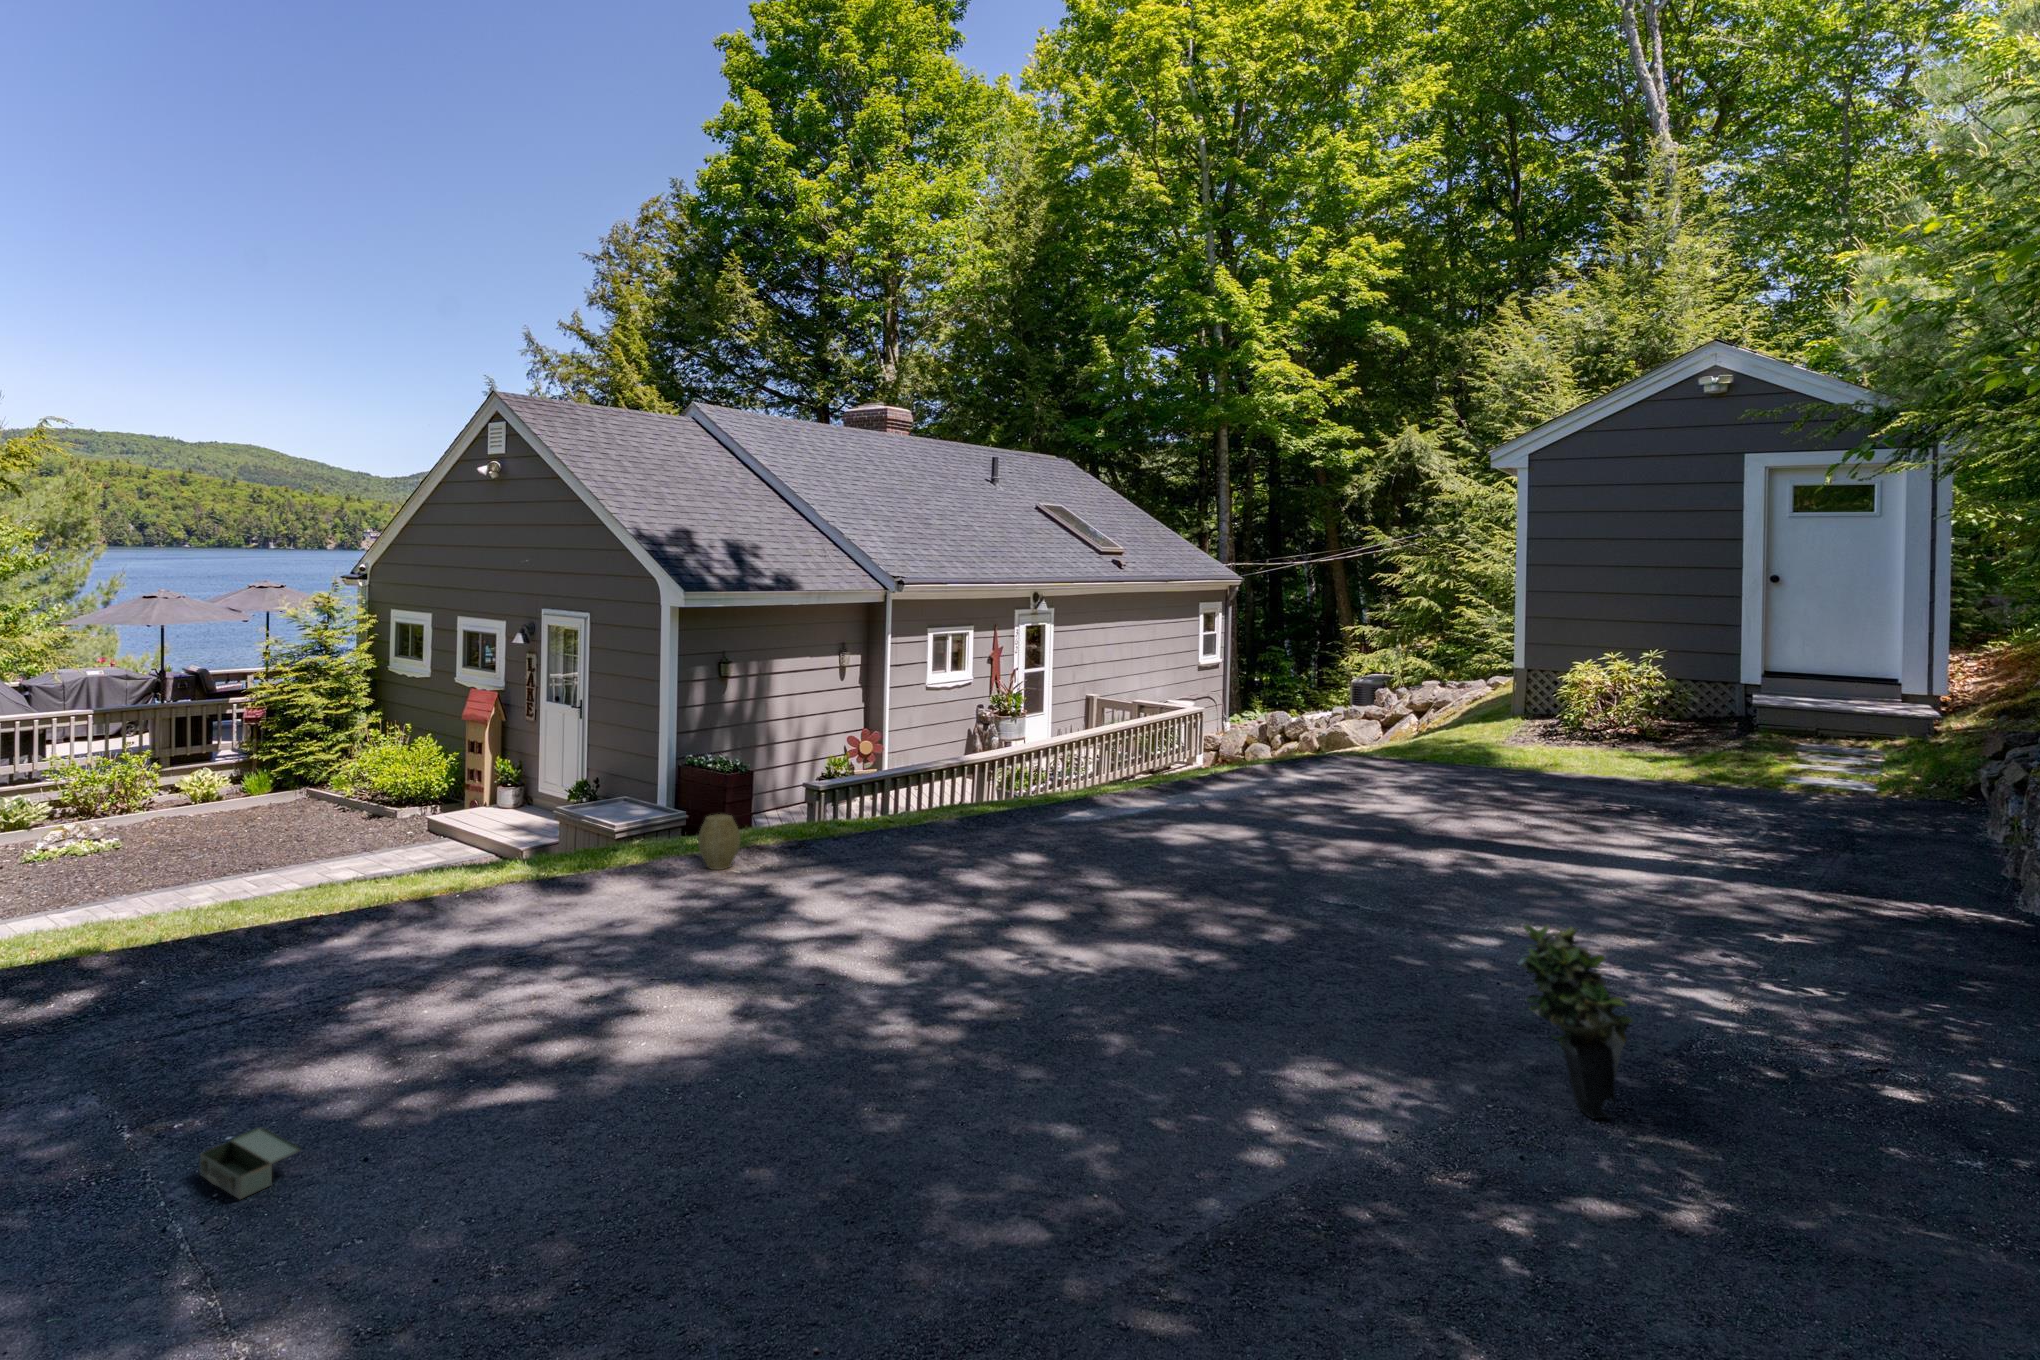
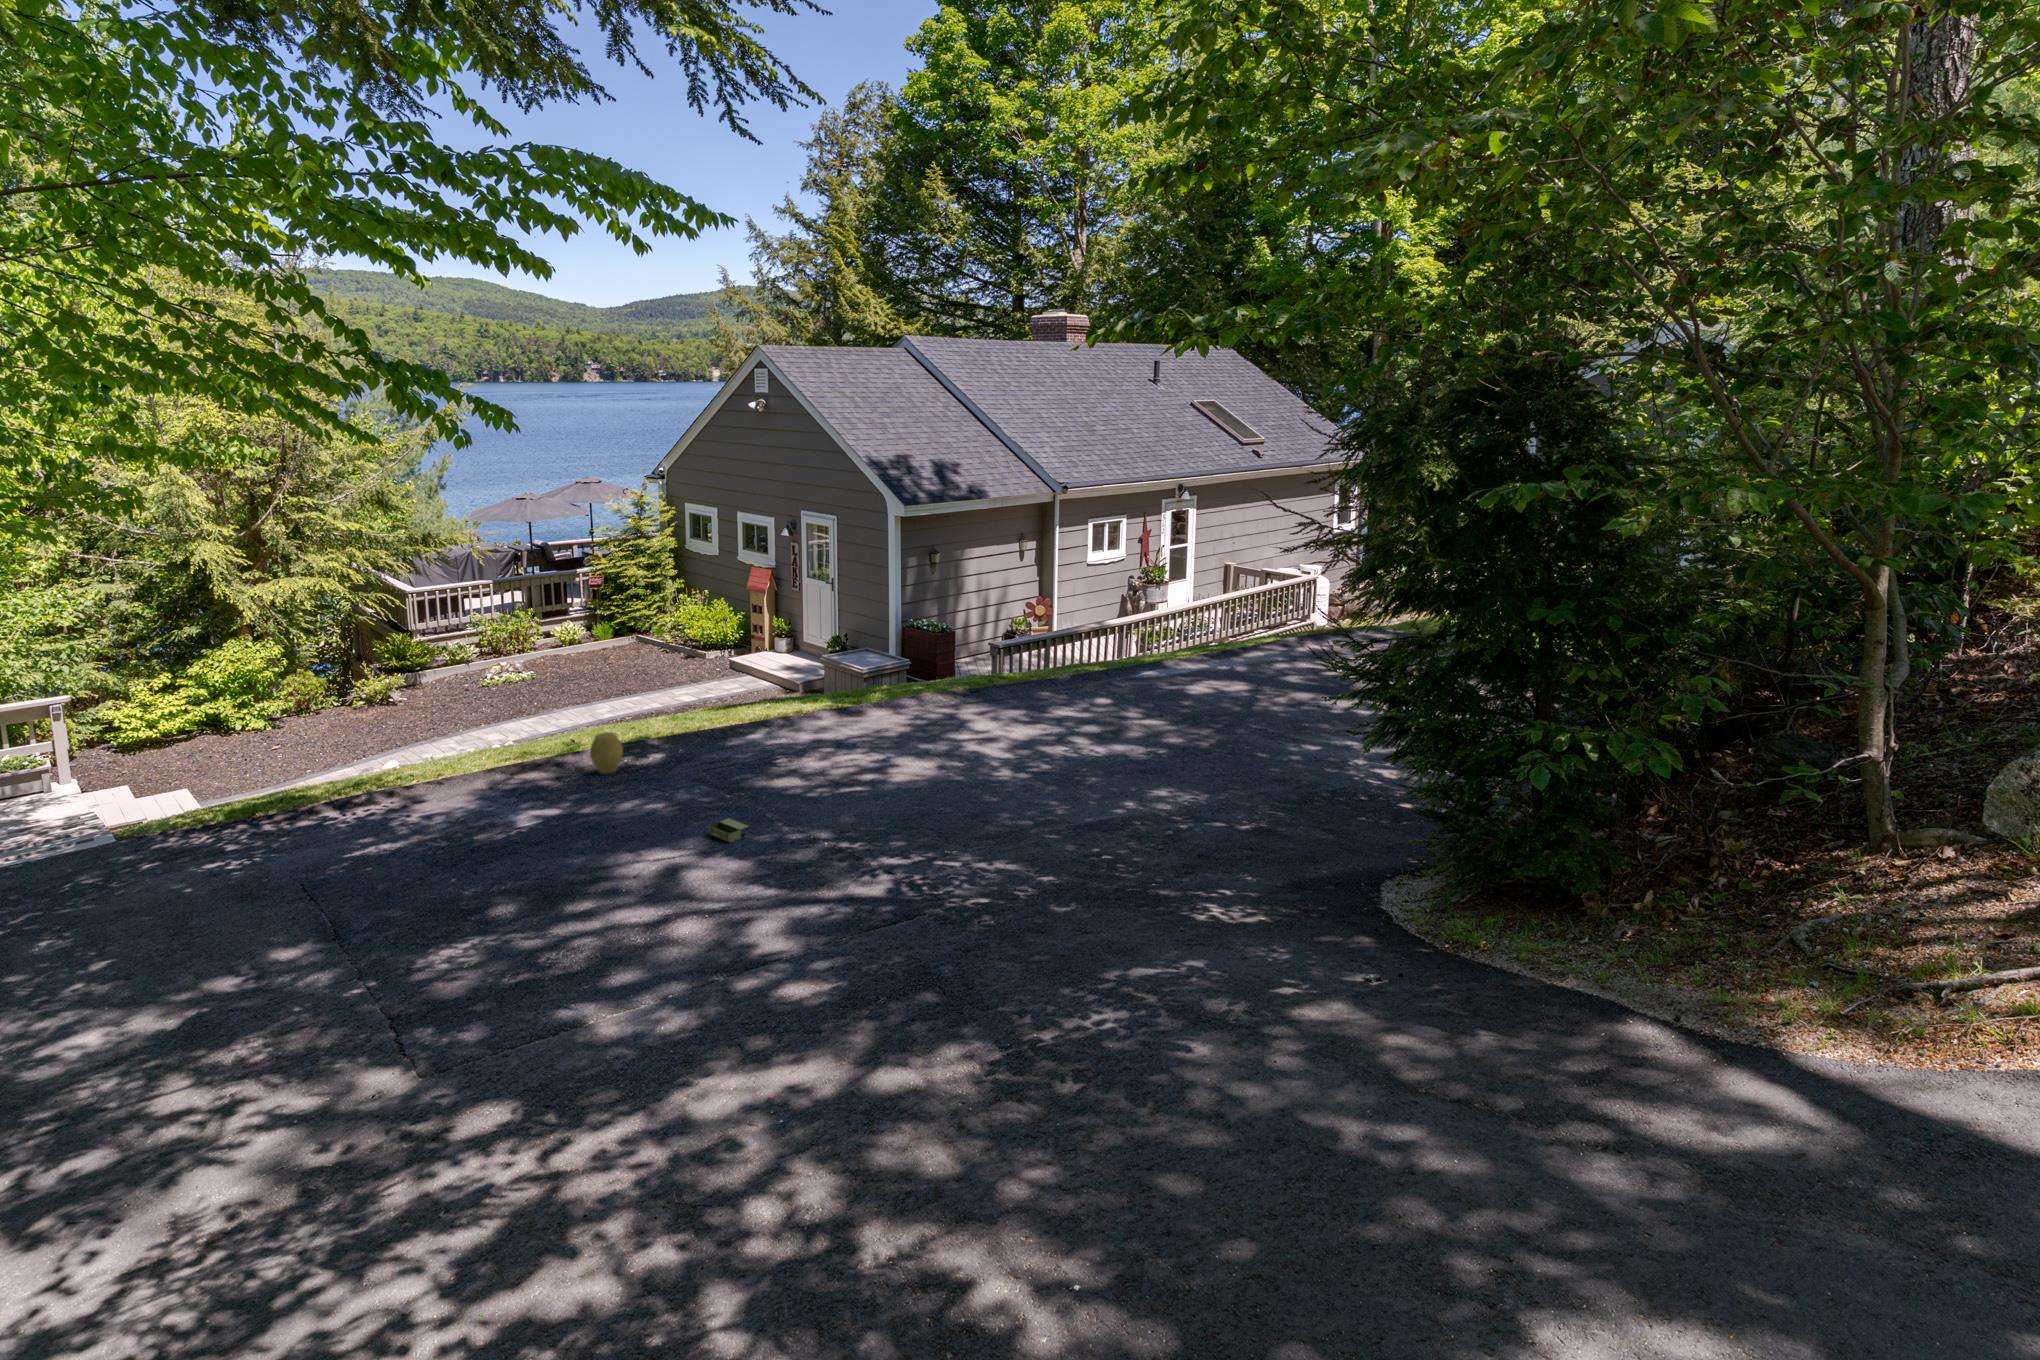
woven basket: present [698,814,741,870] -> present [590,732,623,774]
potted plant: present [1517,924,1632,1119] -> none [1324,747,1376,838]

